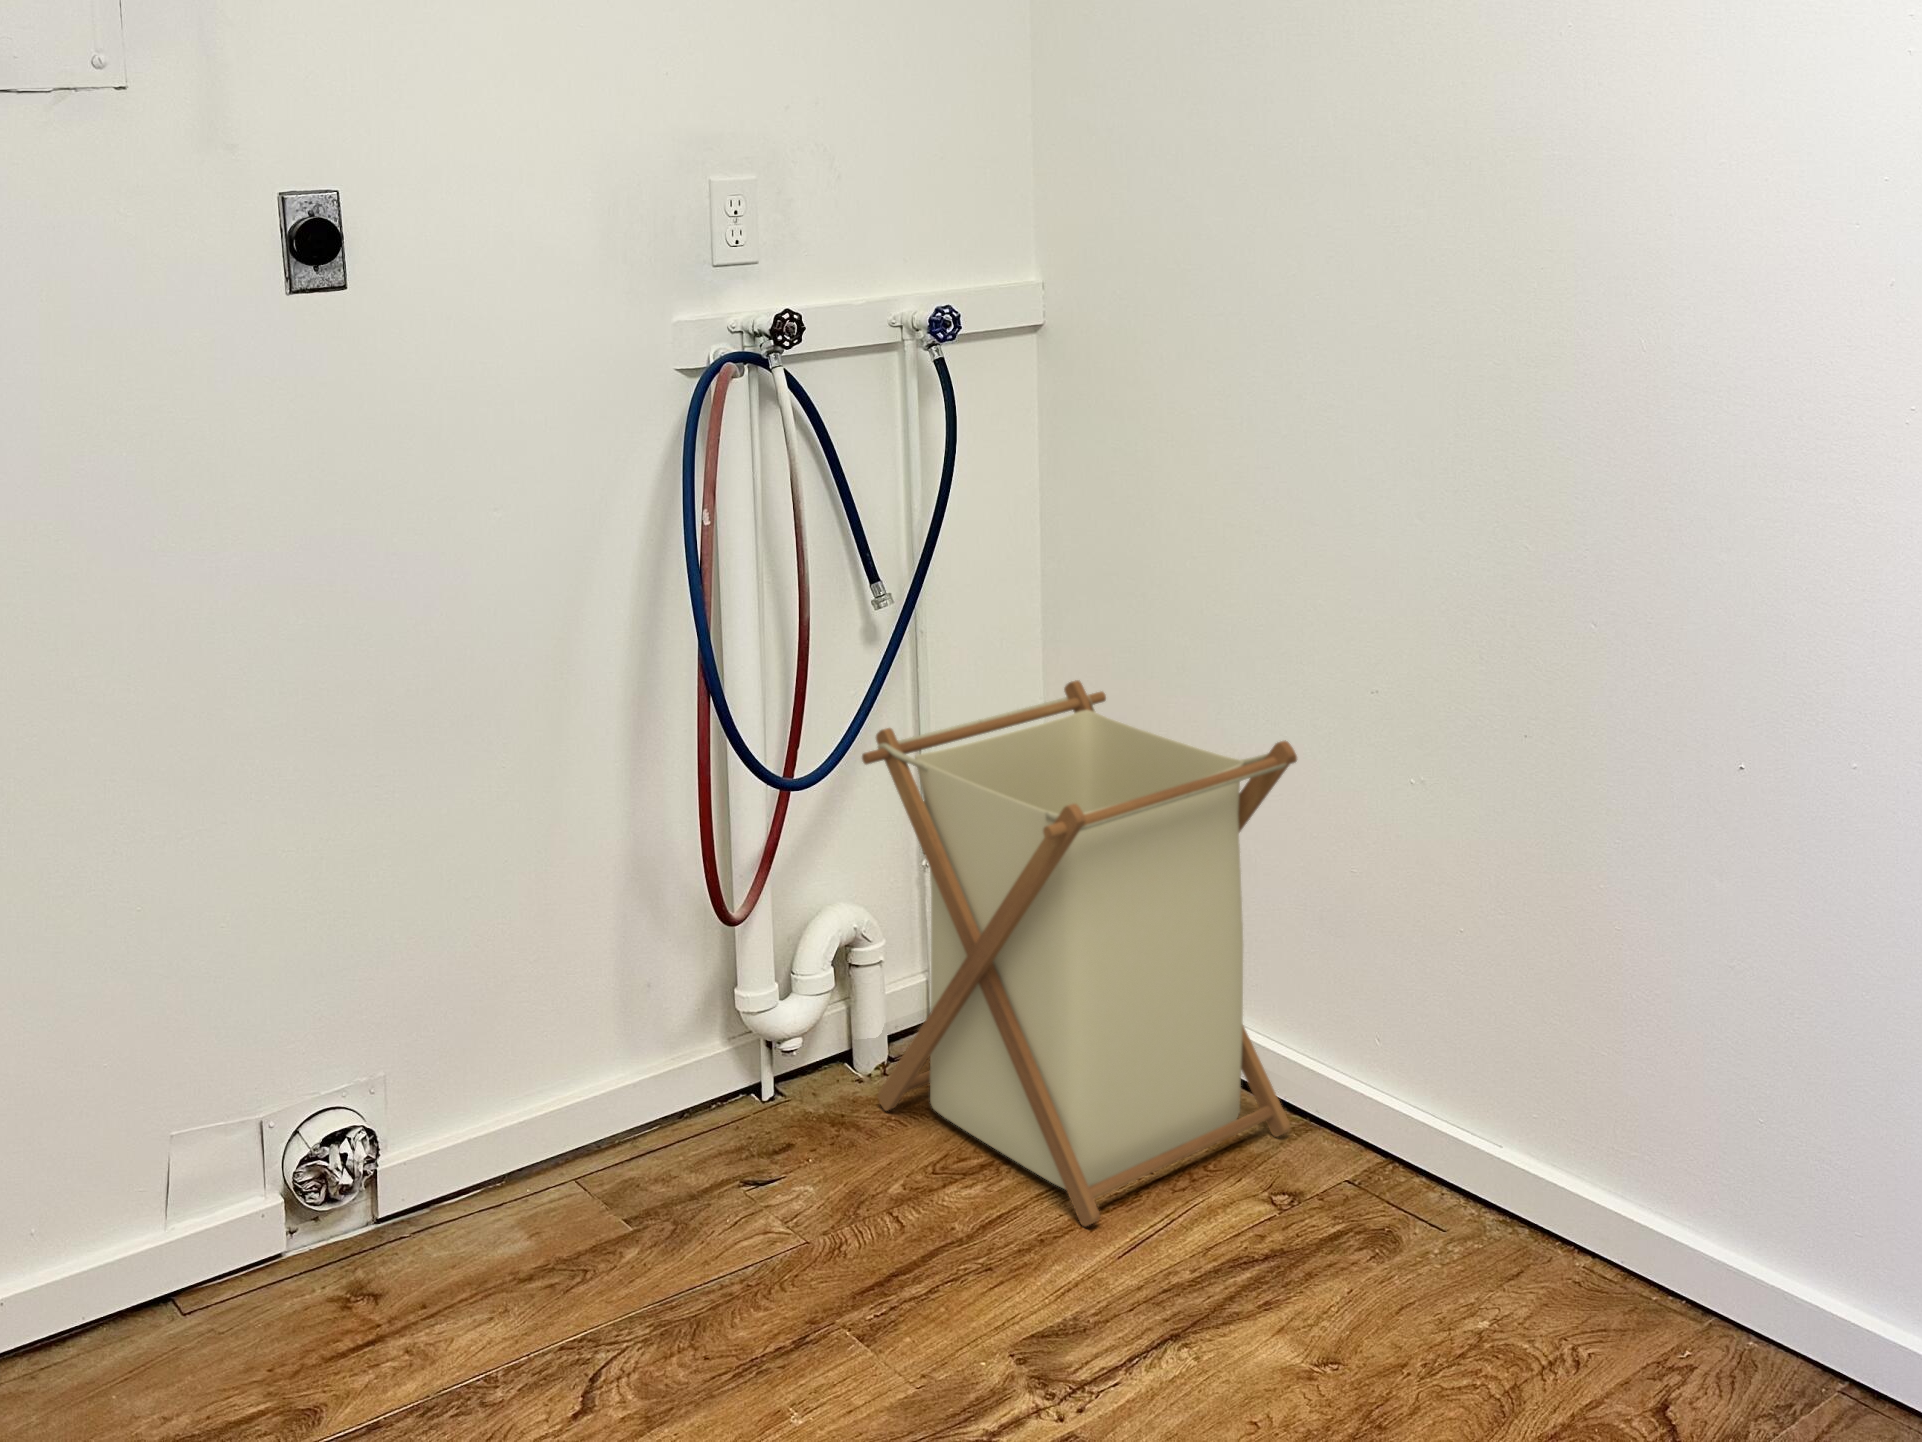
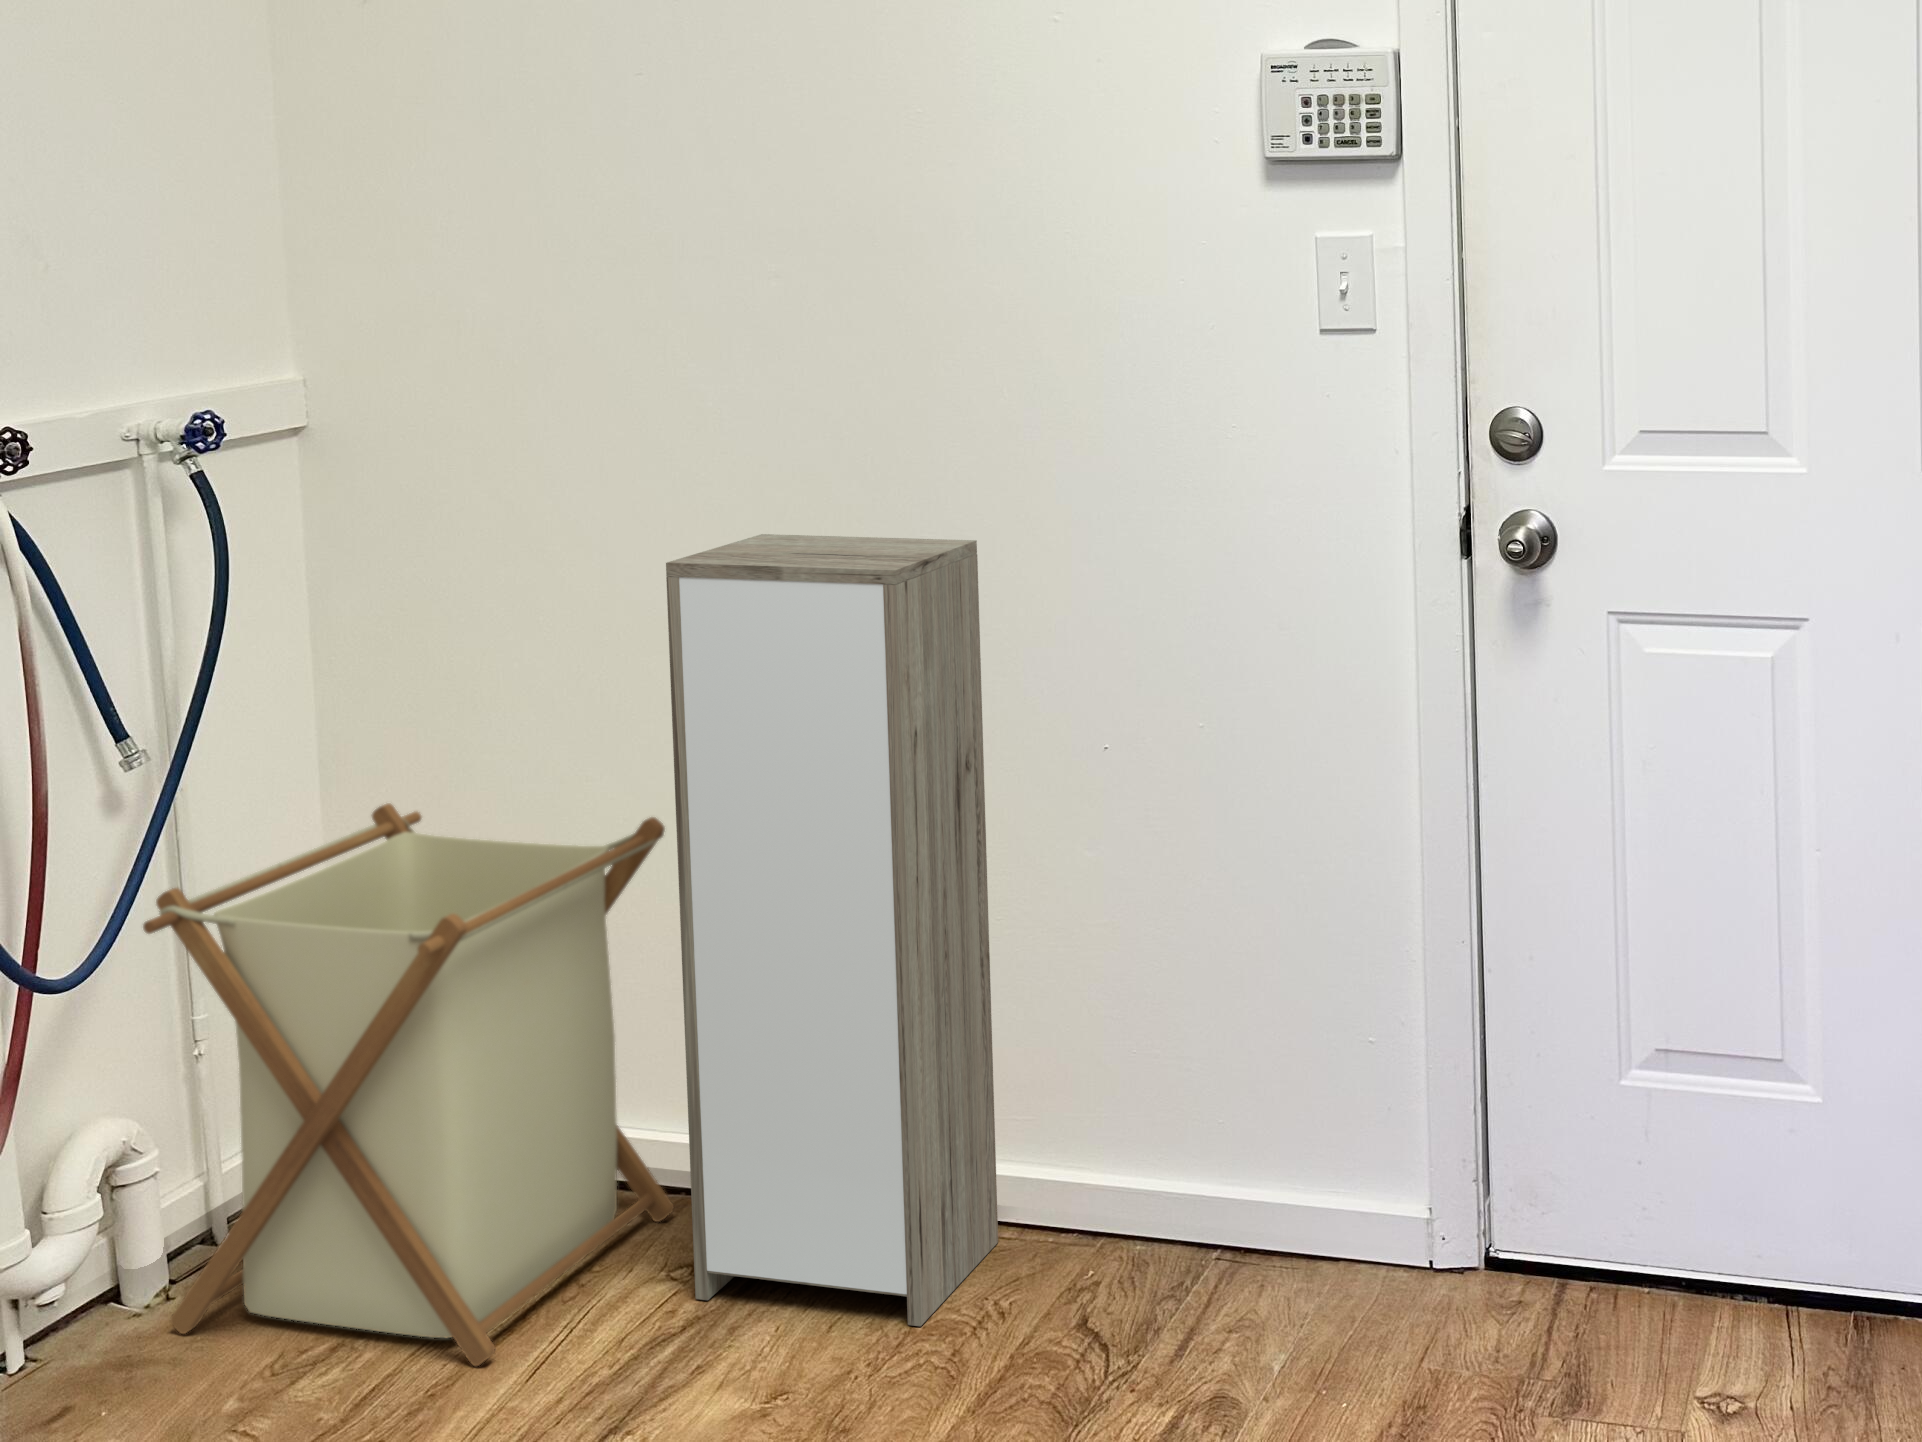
storage cabinet: none [1280,472,1604,1343] -> present [666,534,998,1326]

